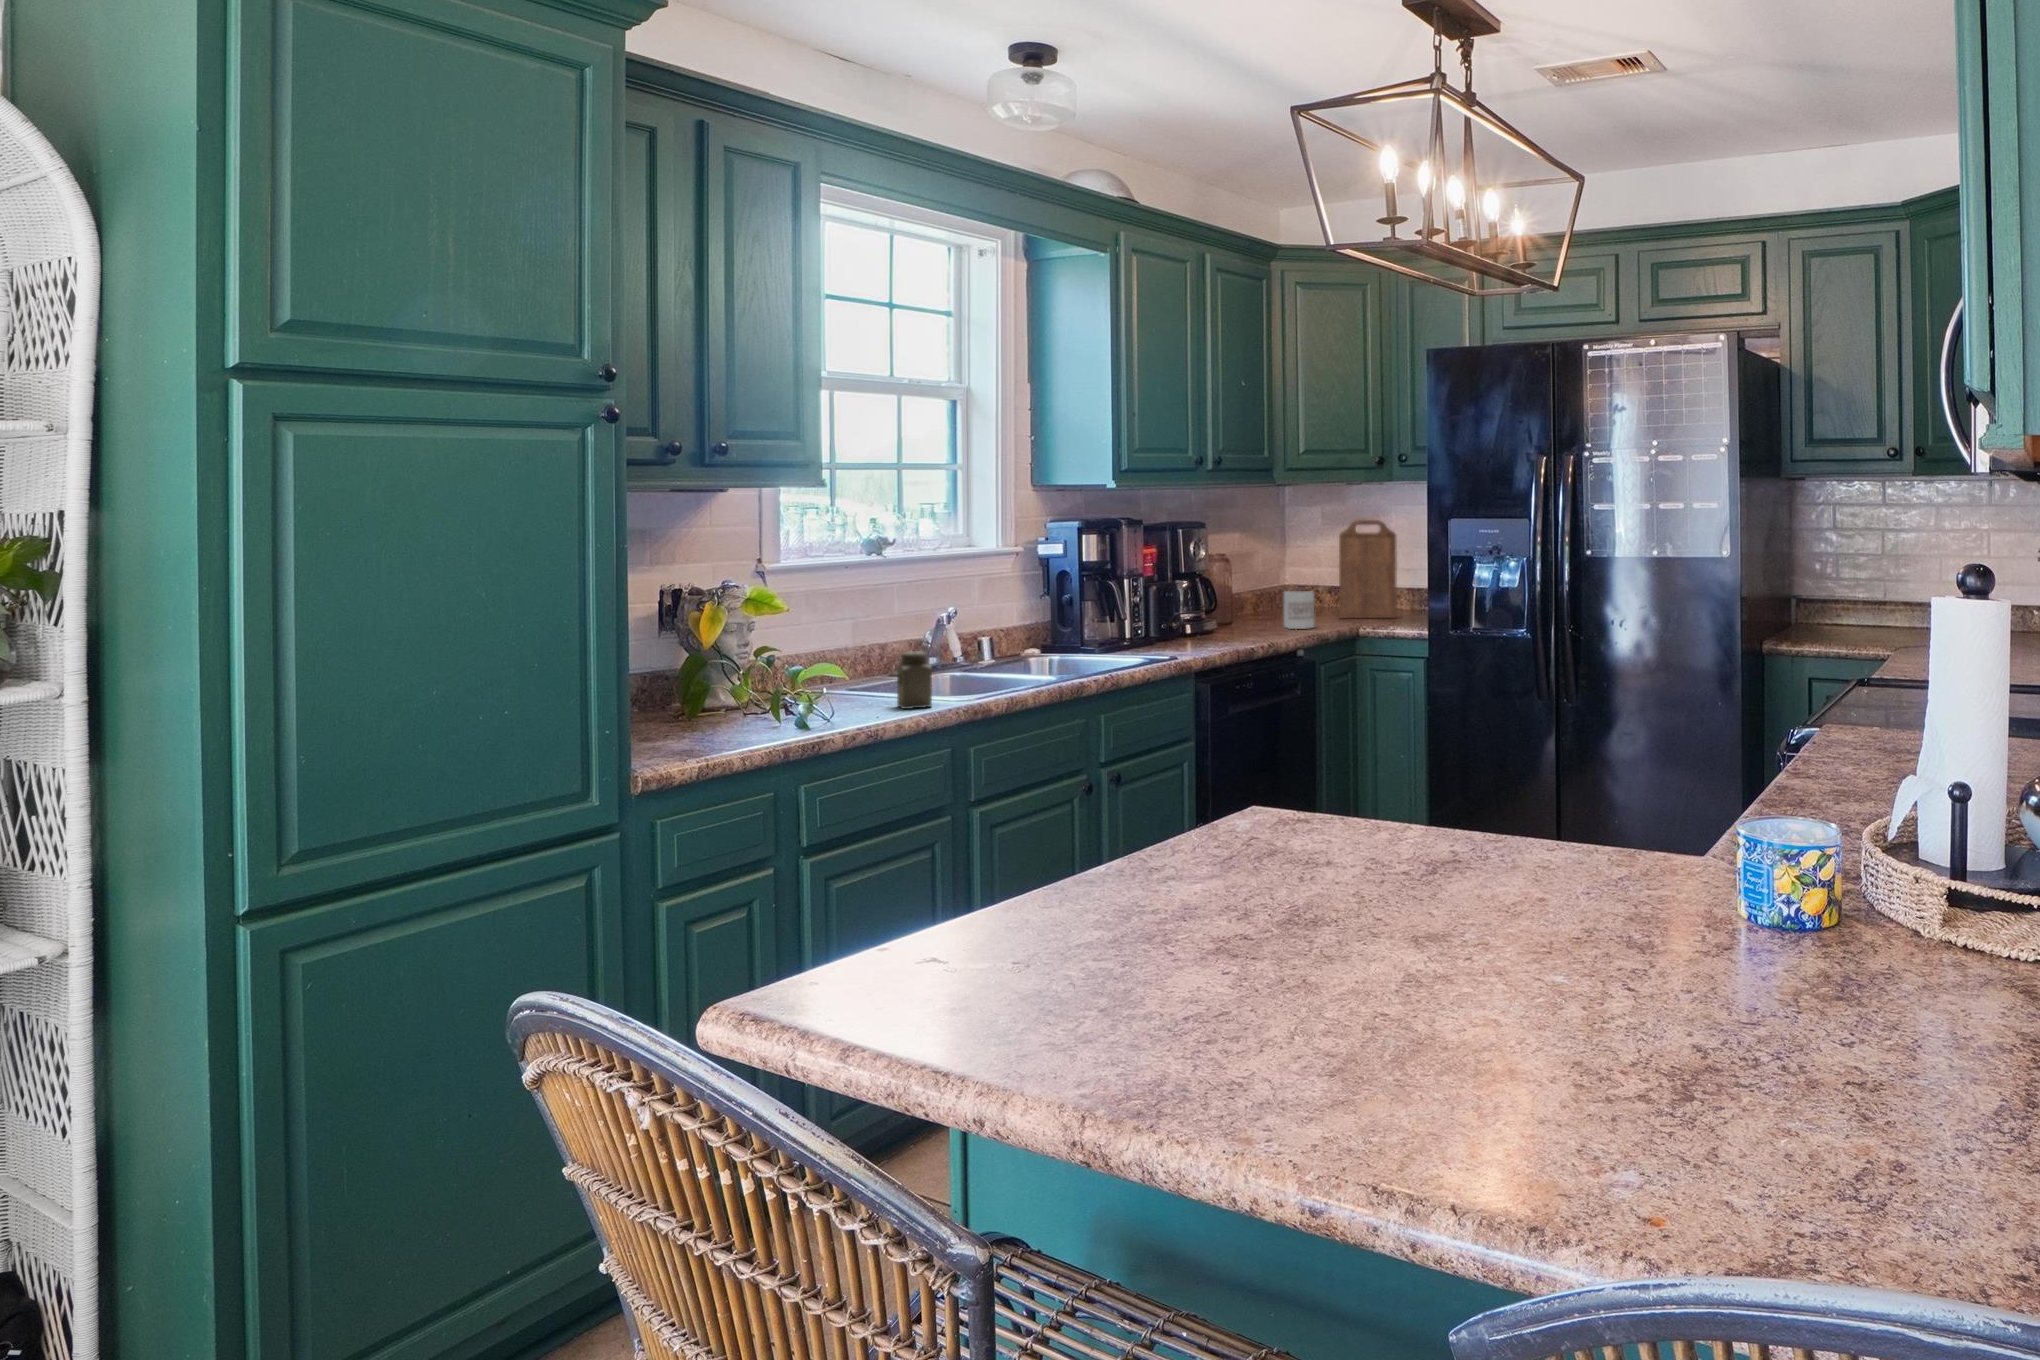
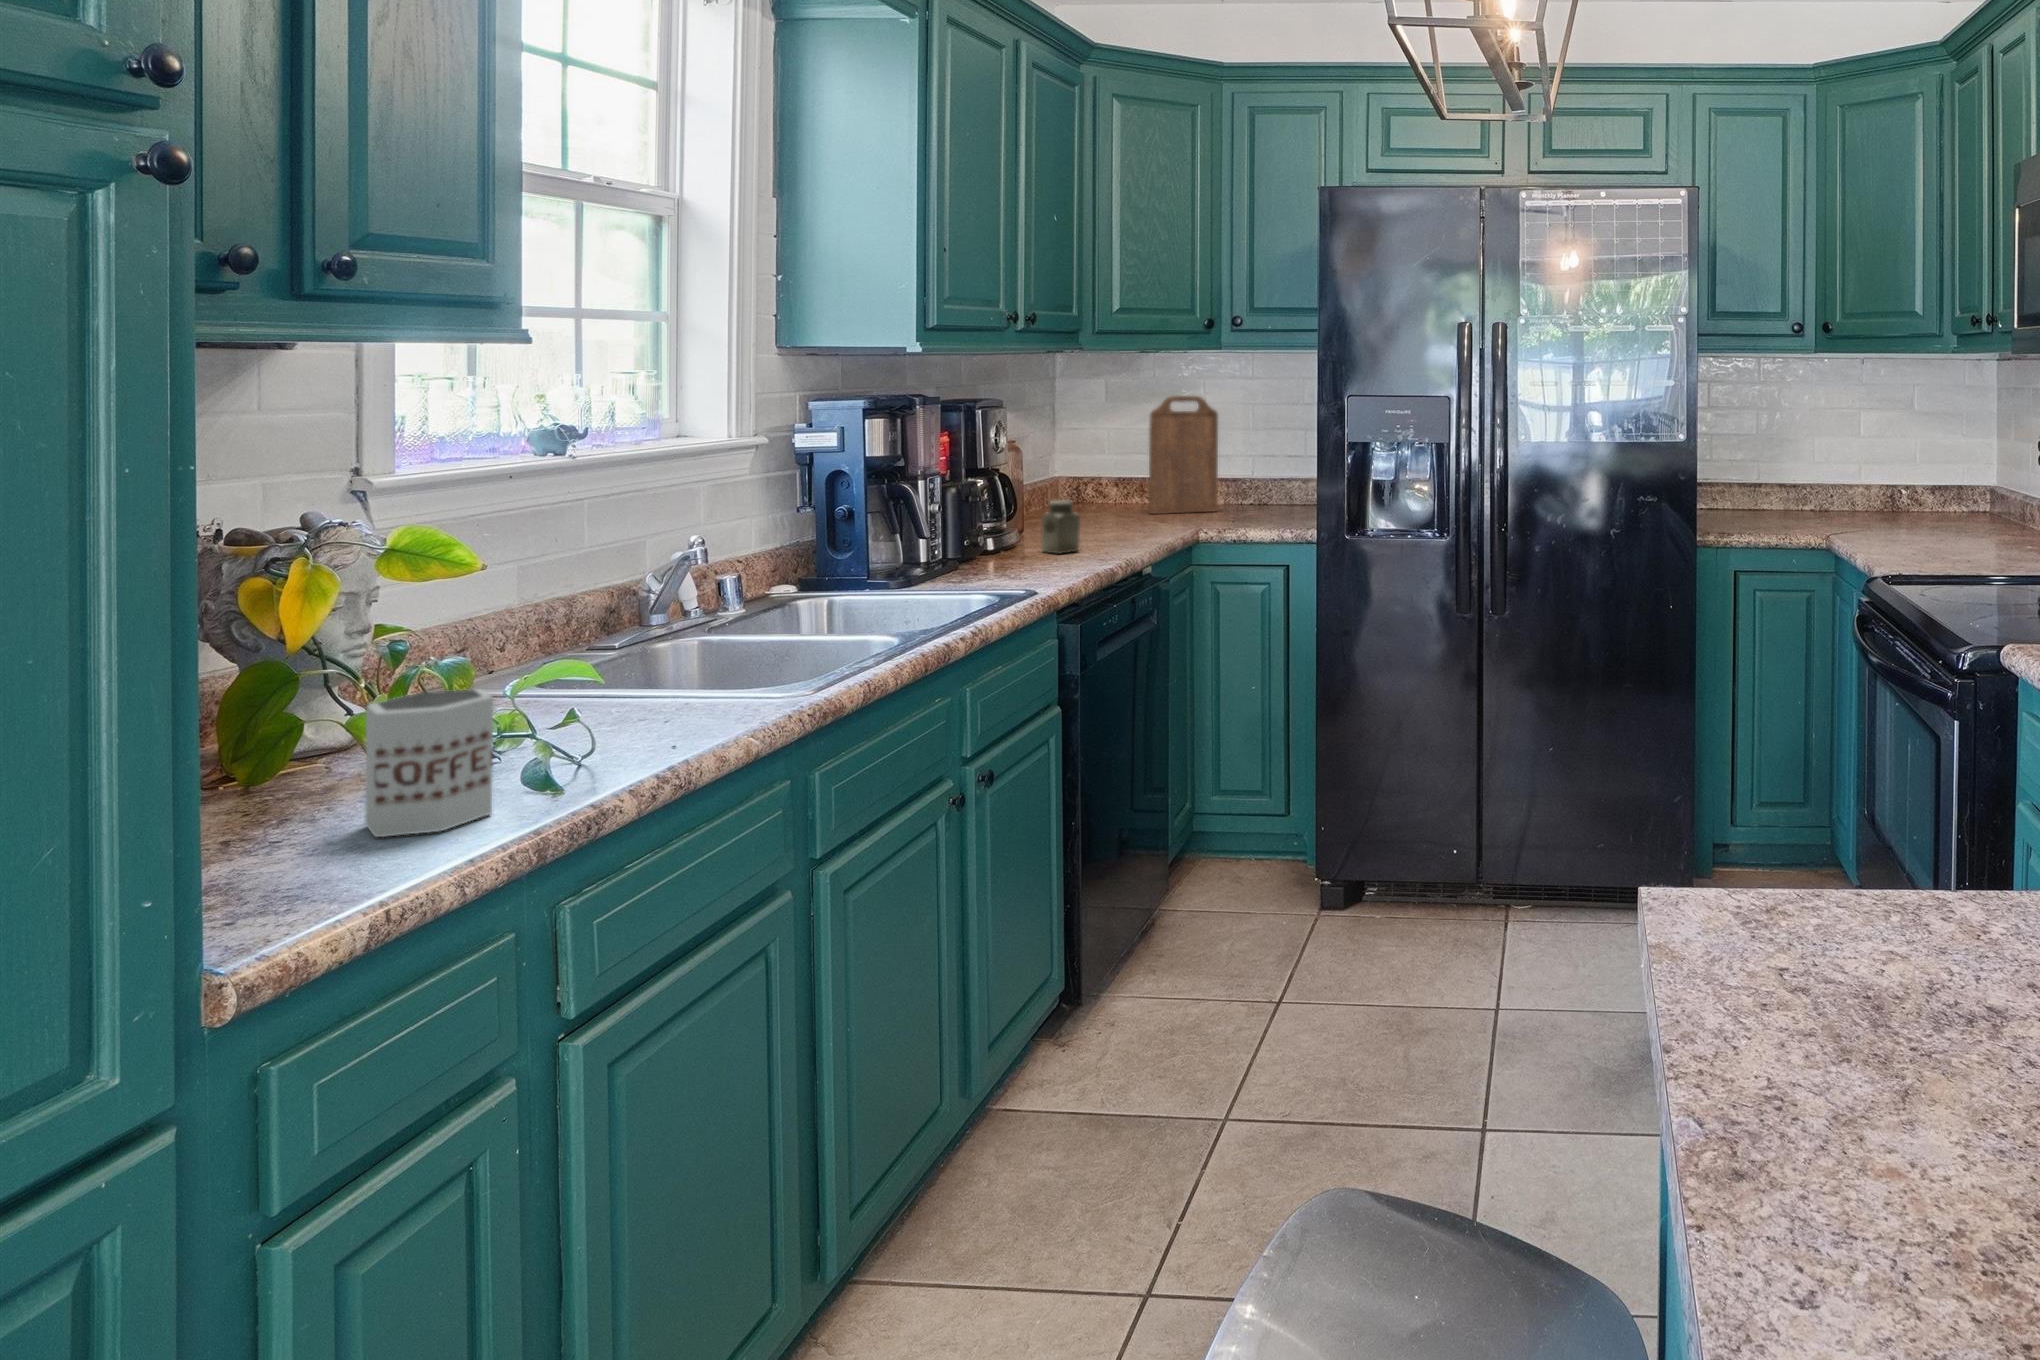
mug: present [1284,591,1314,629] -> present [365,689,493,837]
salt shaker: present [897,651,932,709] -> present [1041,501,1080,554]

